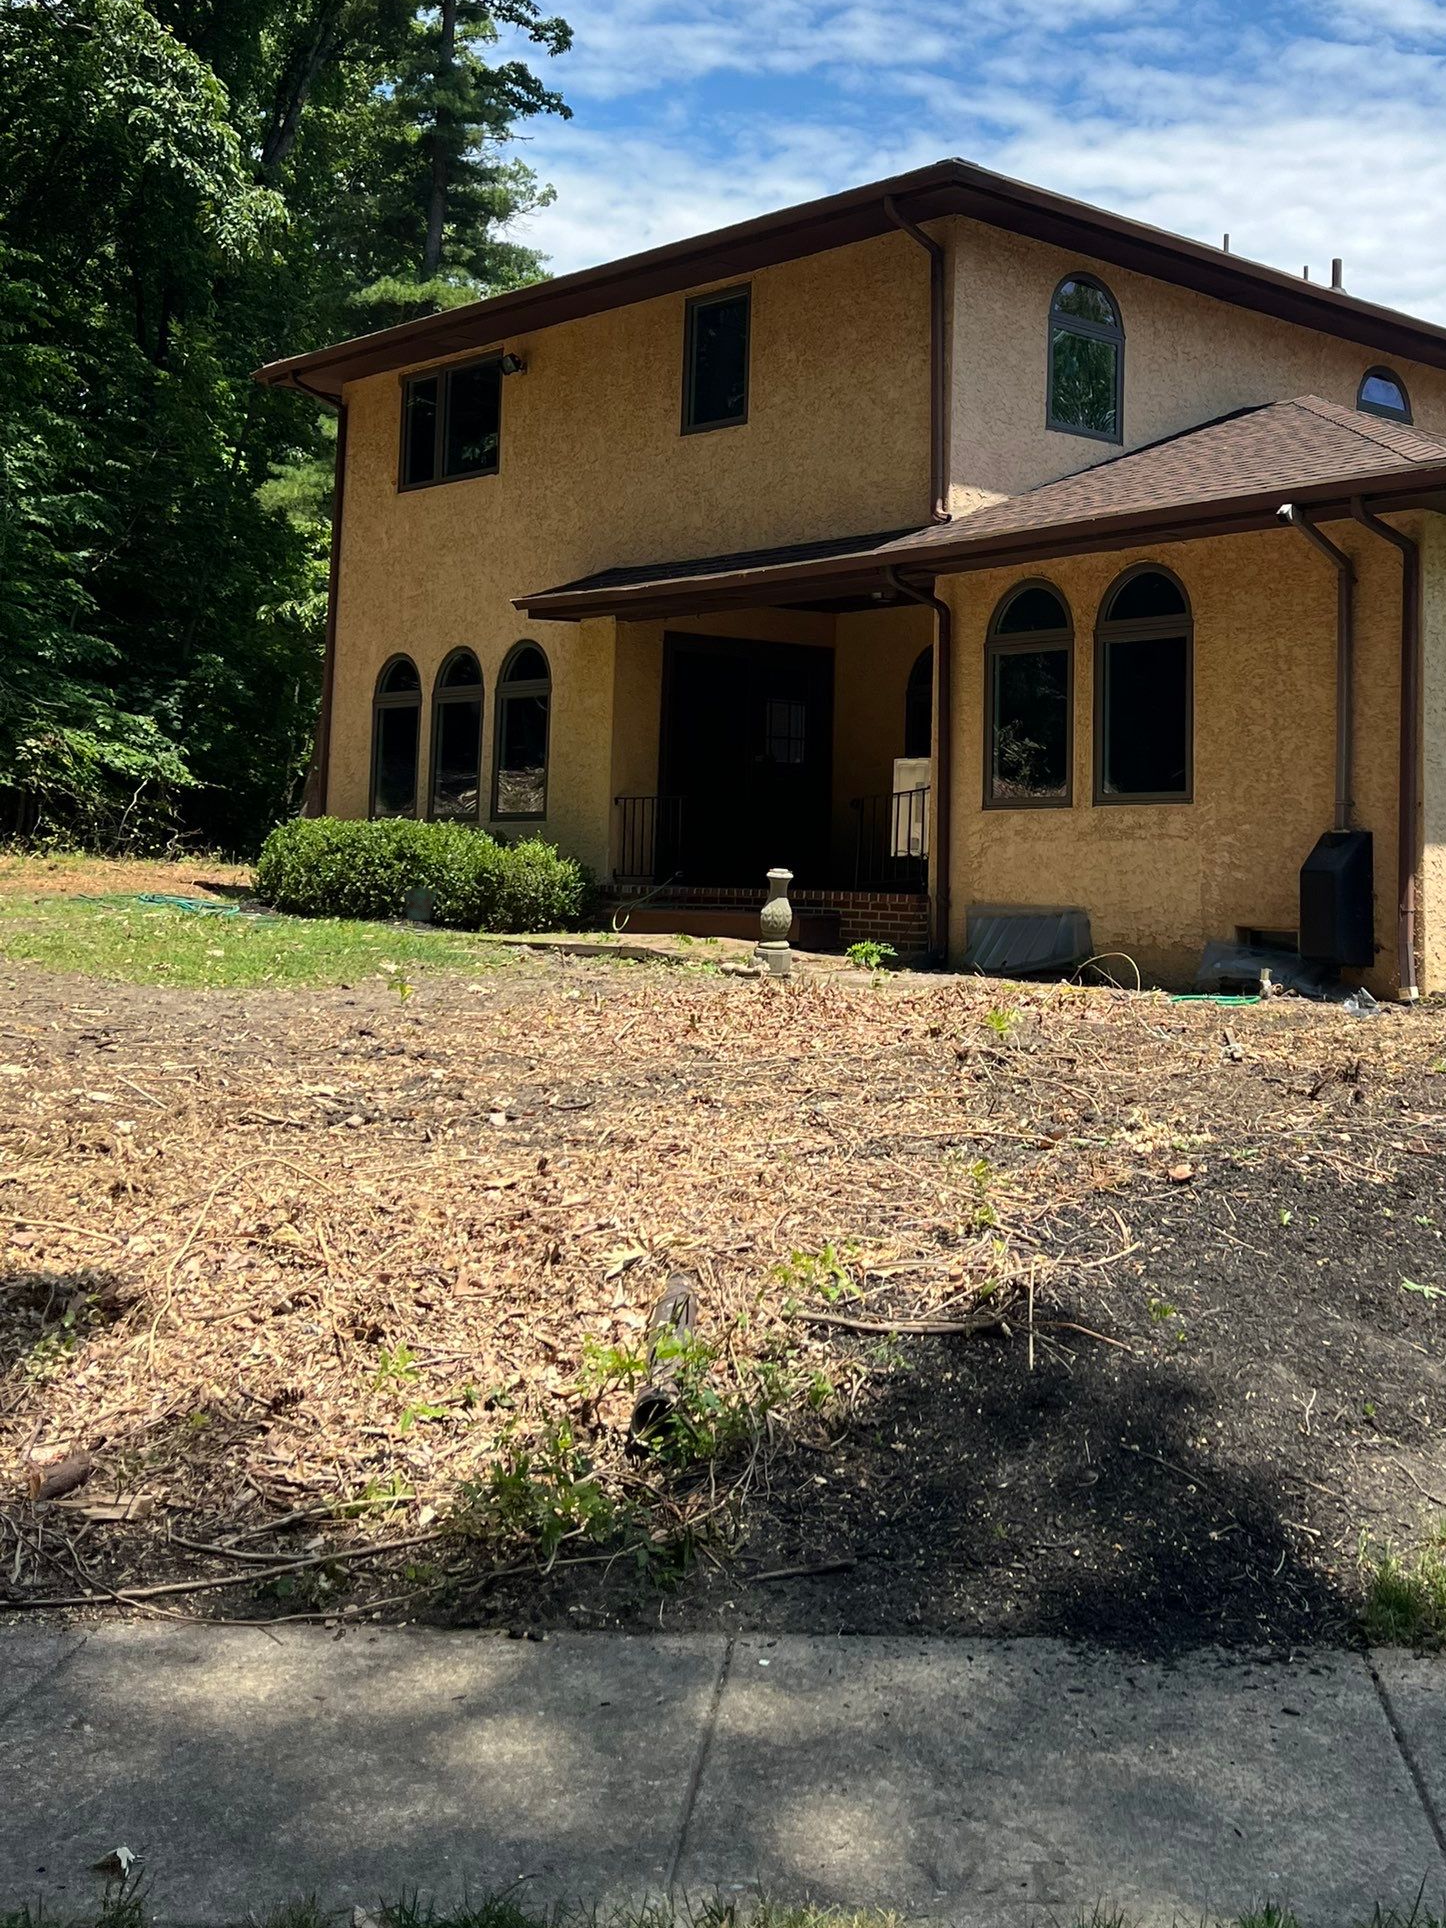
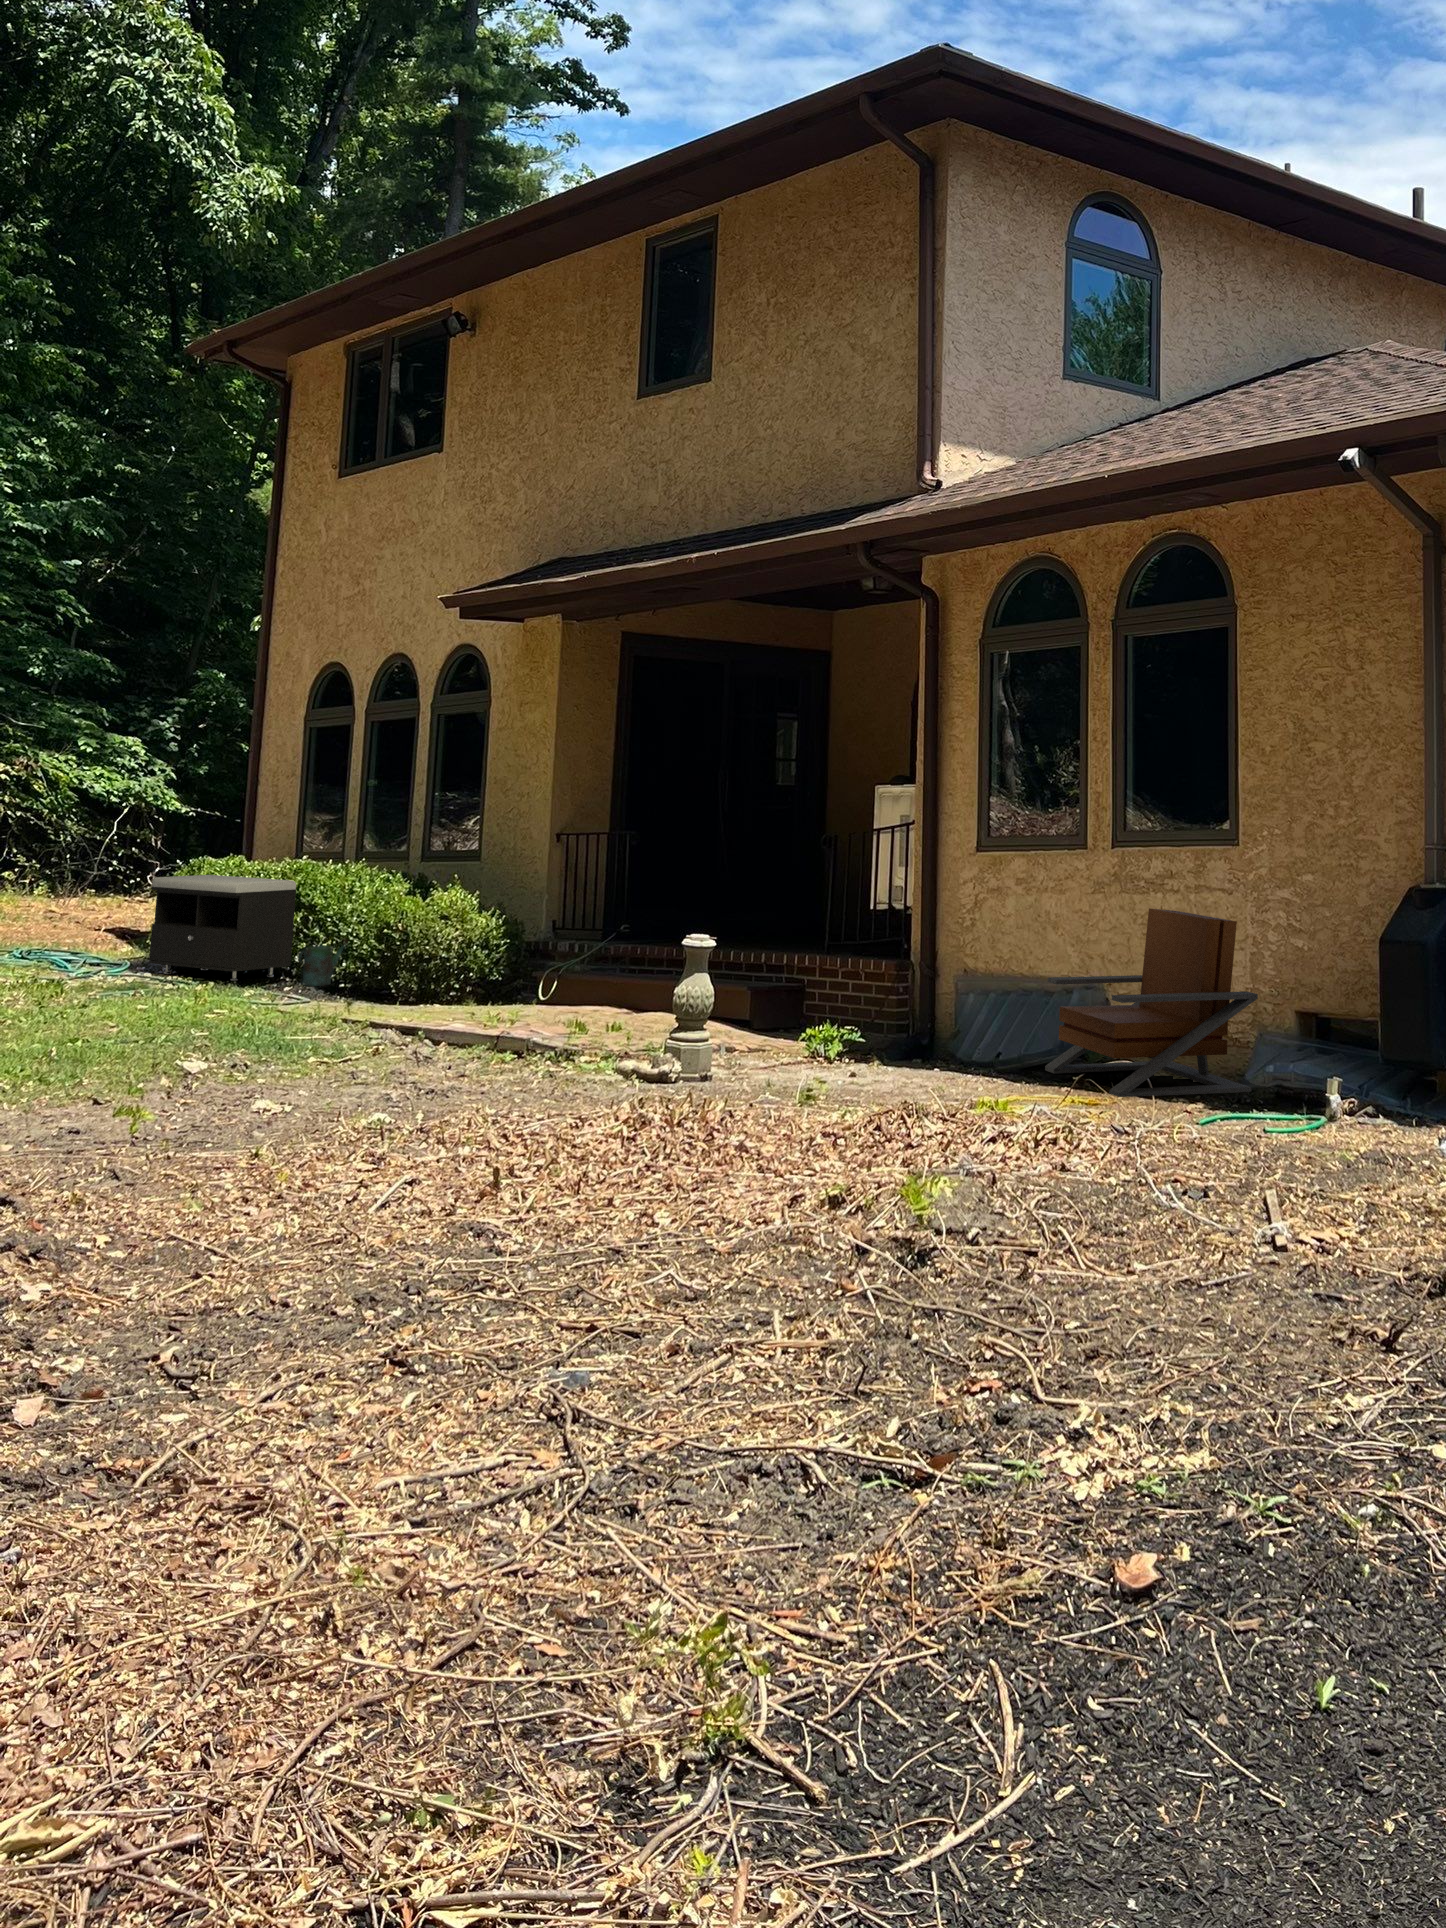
storage bench: none [269,830,393,916] -> present [149,875,296,980]
lounge chair: none [1046,852,1211,988] -> present [1045,908,1258,1097]

